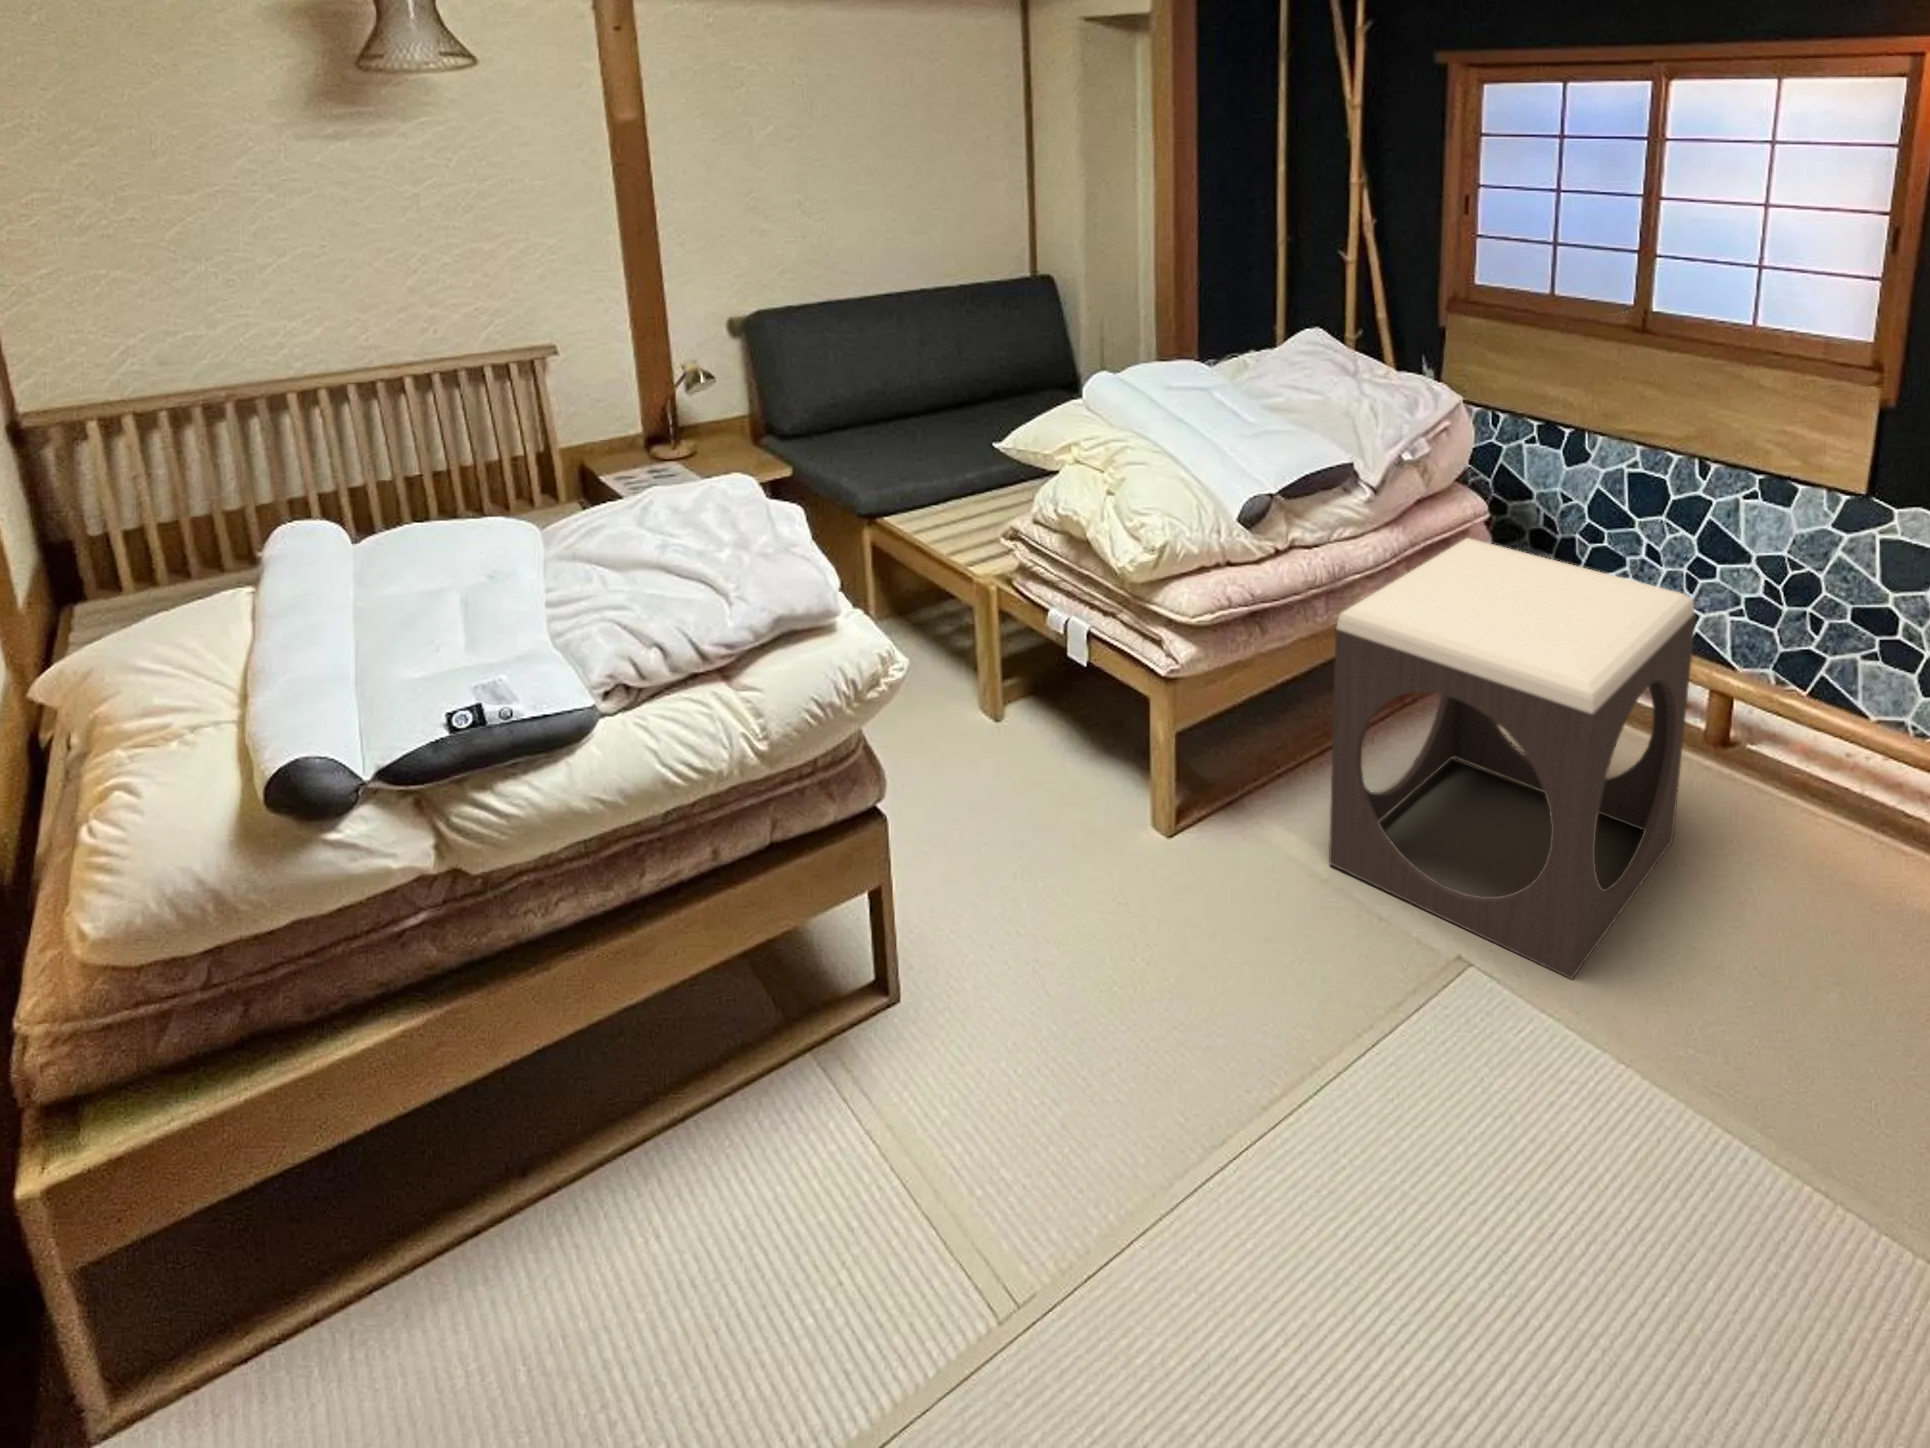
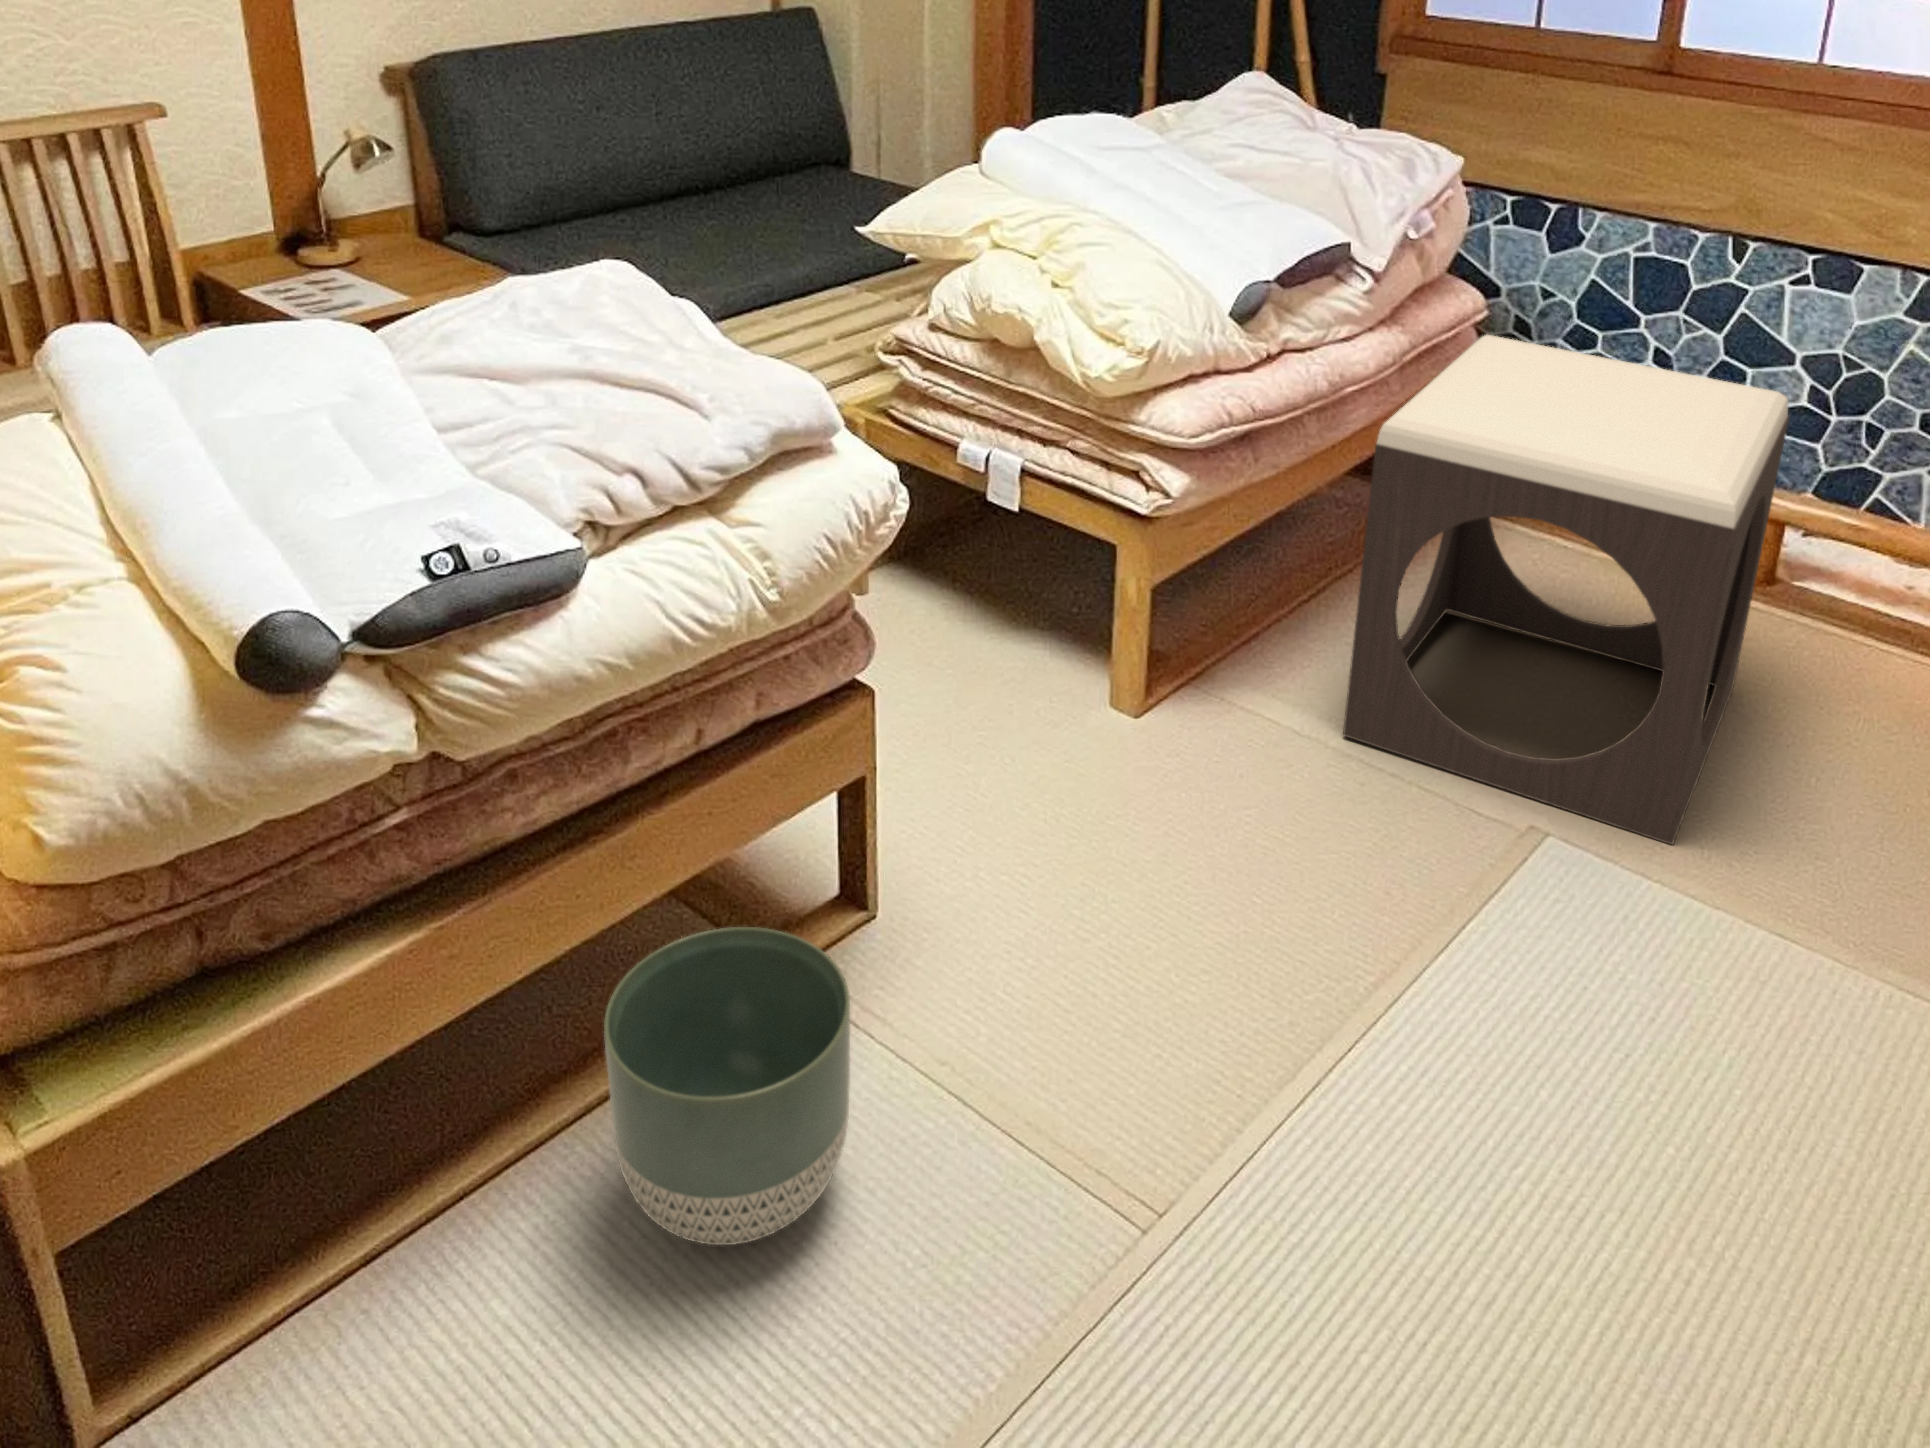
planter: none [577,1009,787,1278] -> present [604,927,850,1245]

